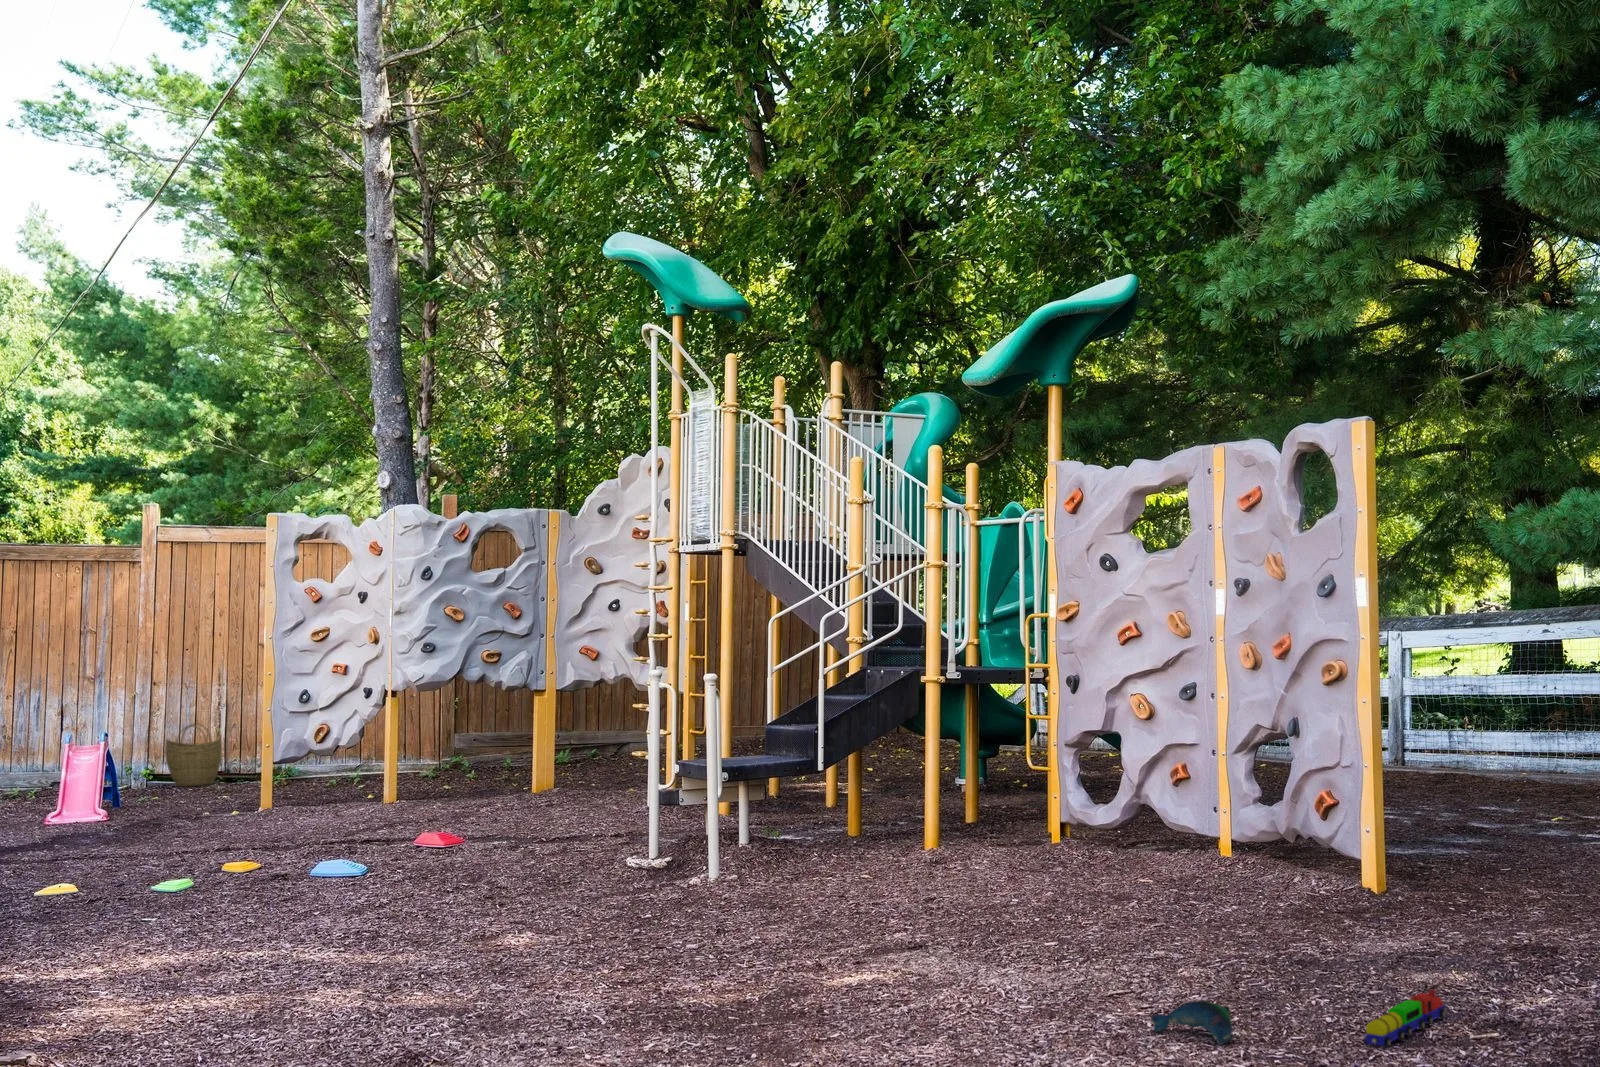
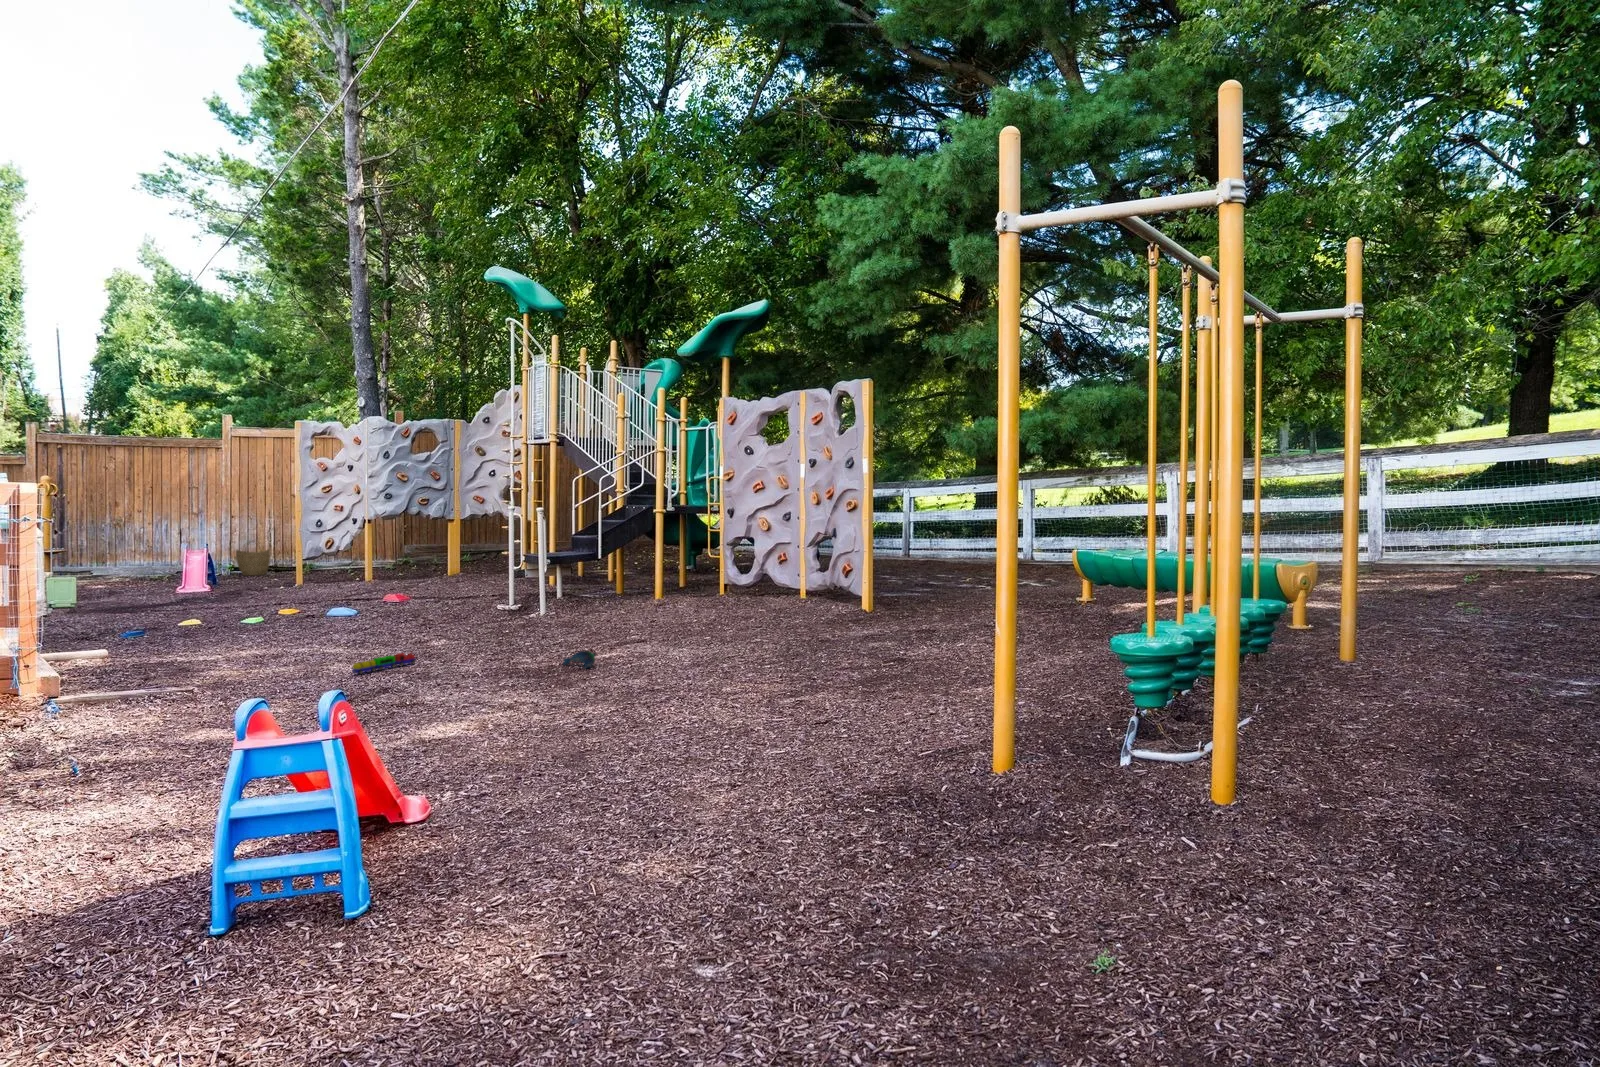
toy train: present [1365,990,1445,1048] -> present [352,652,416,674]
plush toy: present [1151,1001,1233,1046] -> present [563,651,596,669]

